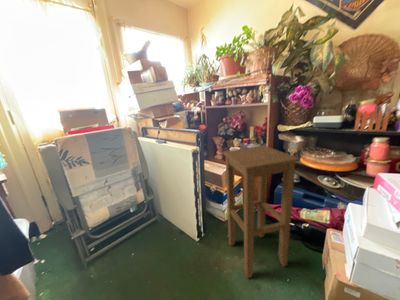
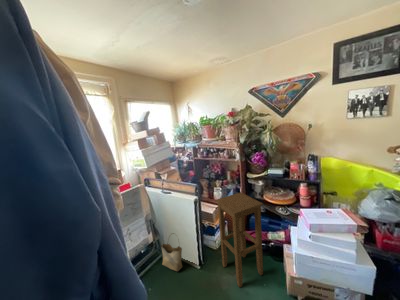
woven basket: none [151,194,177,241] -> present [161,233,183,271]

